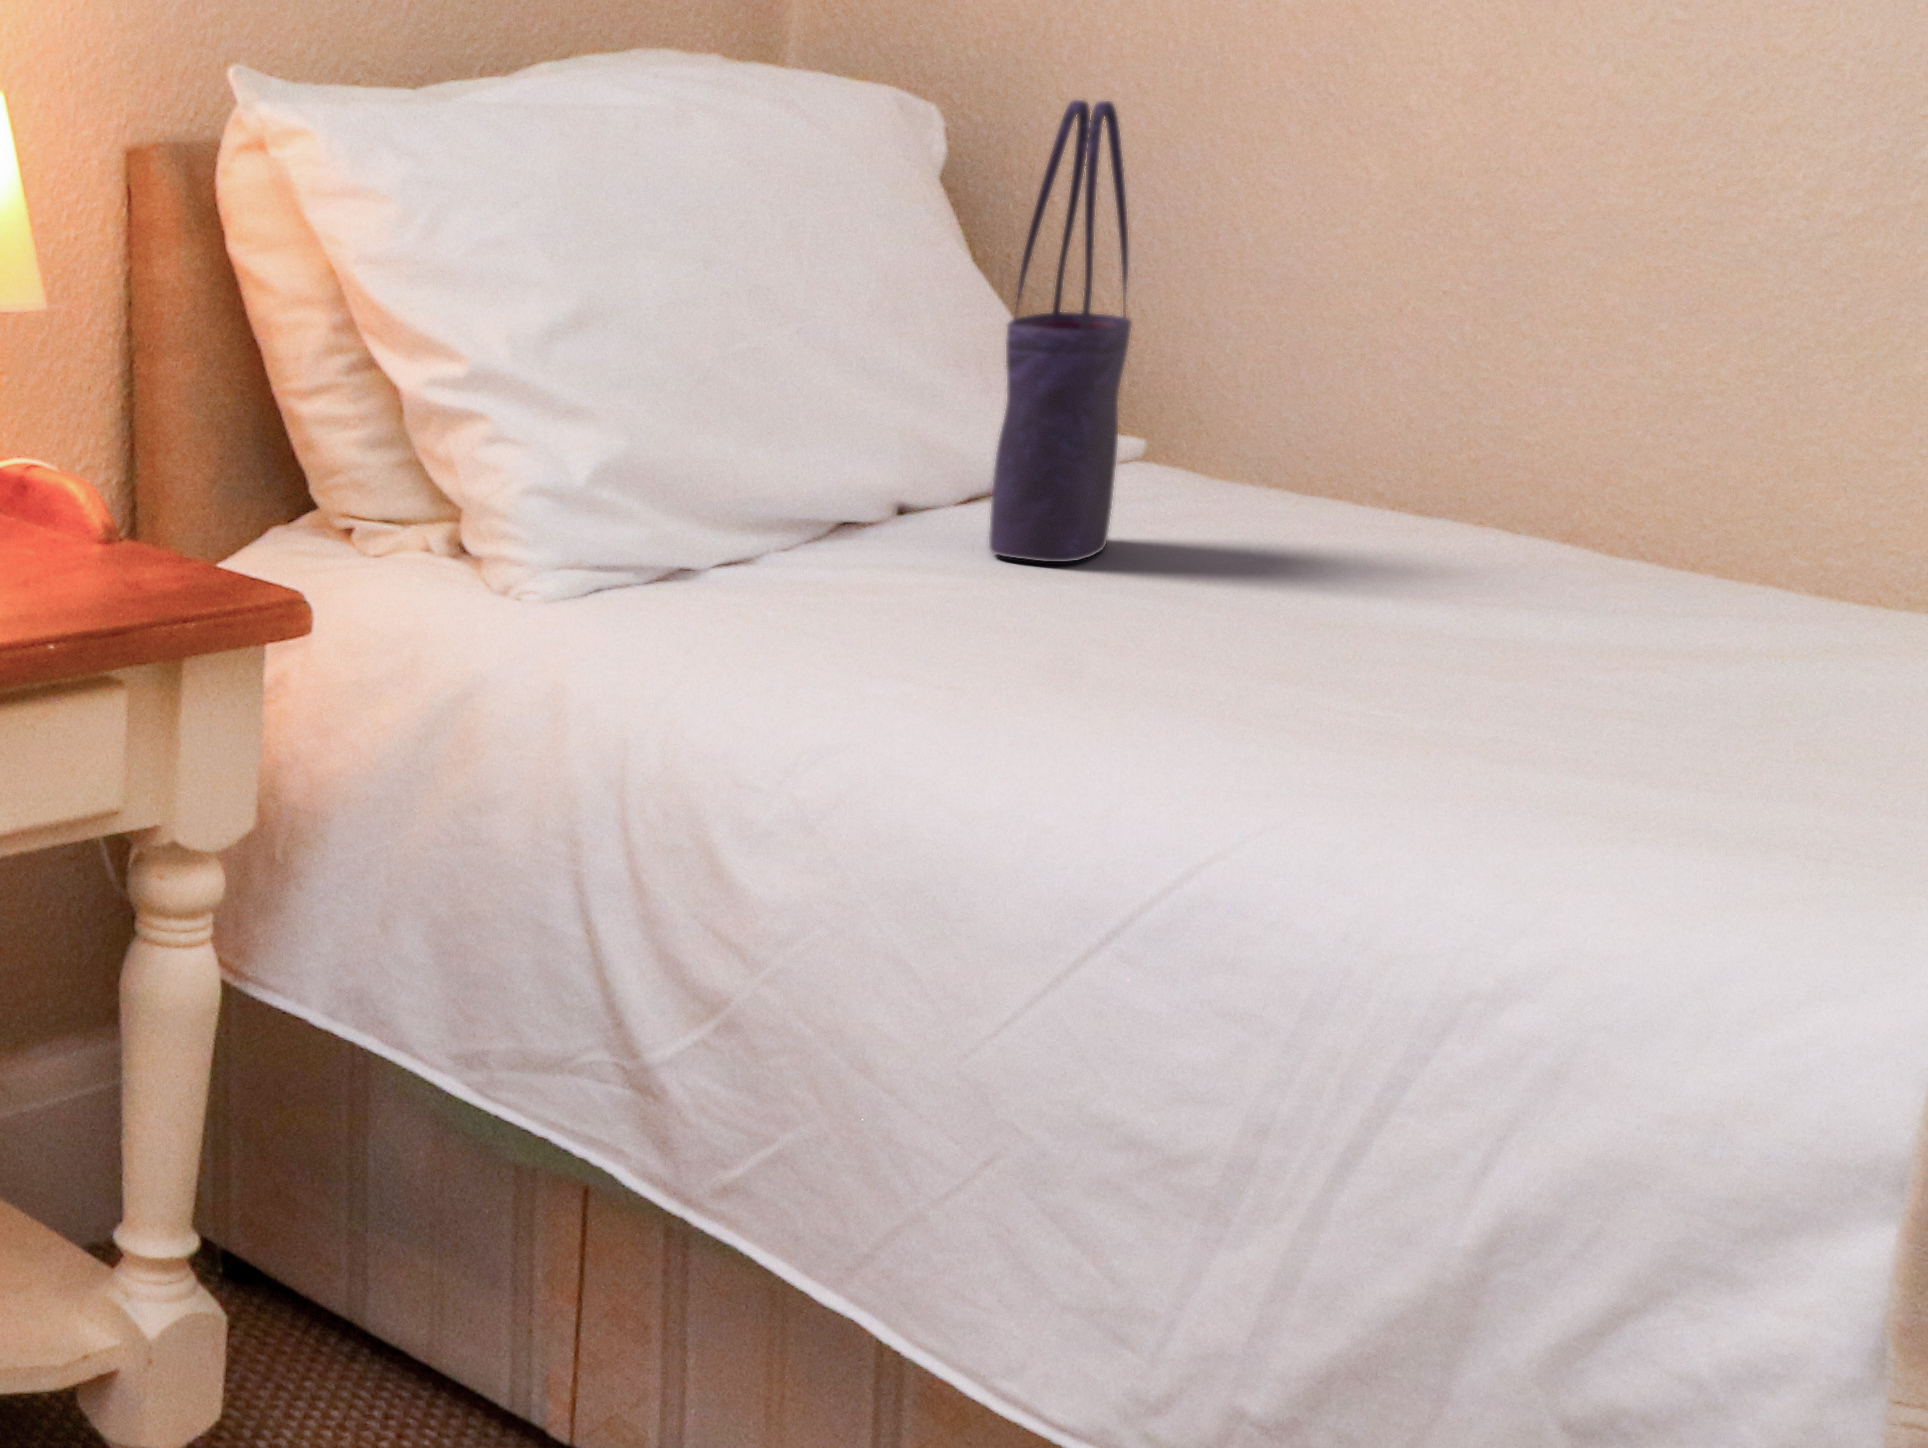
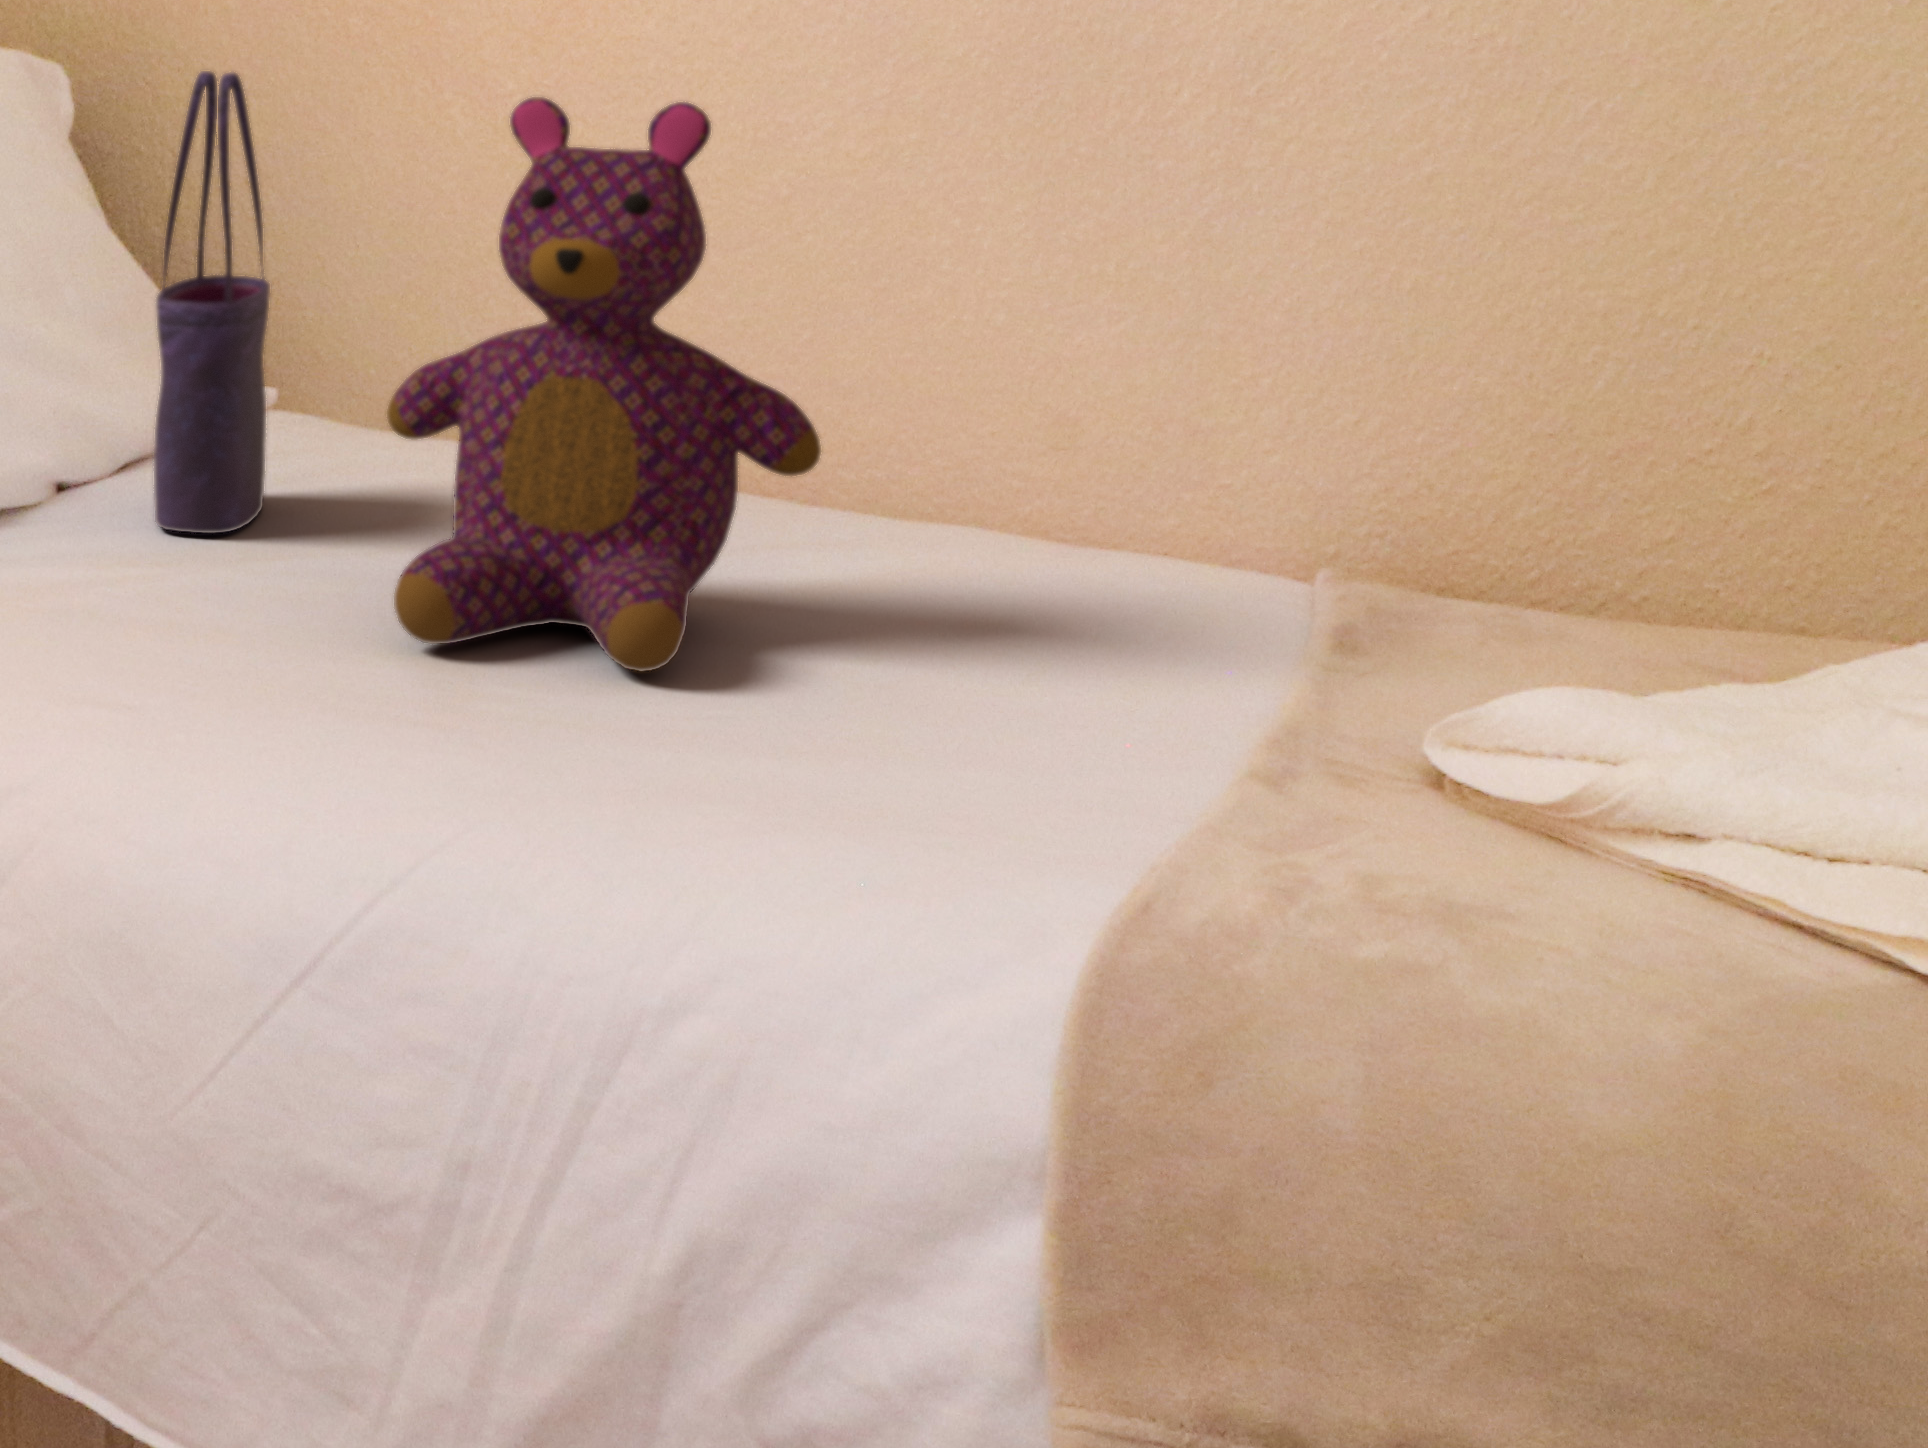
teddy bear: none [1238,115,1741,695] -> present [387,97,821,672]

